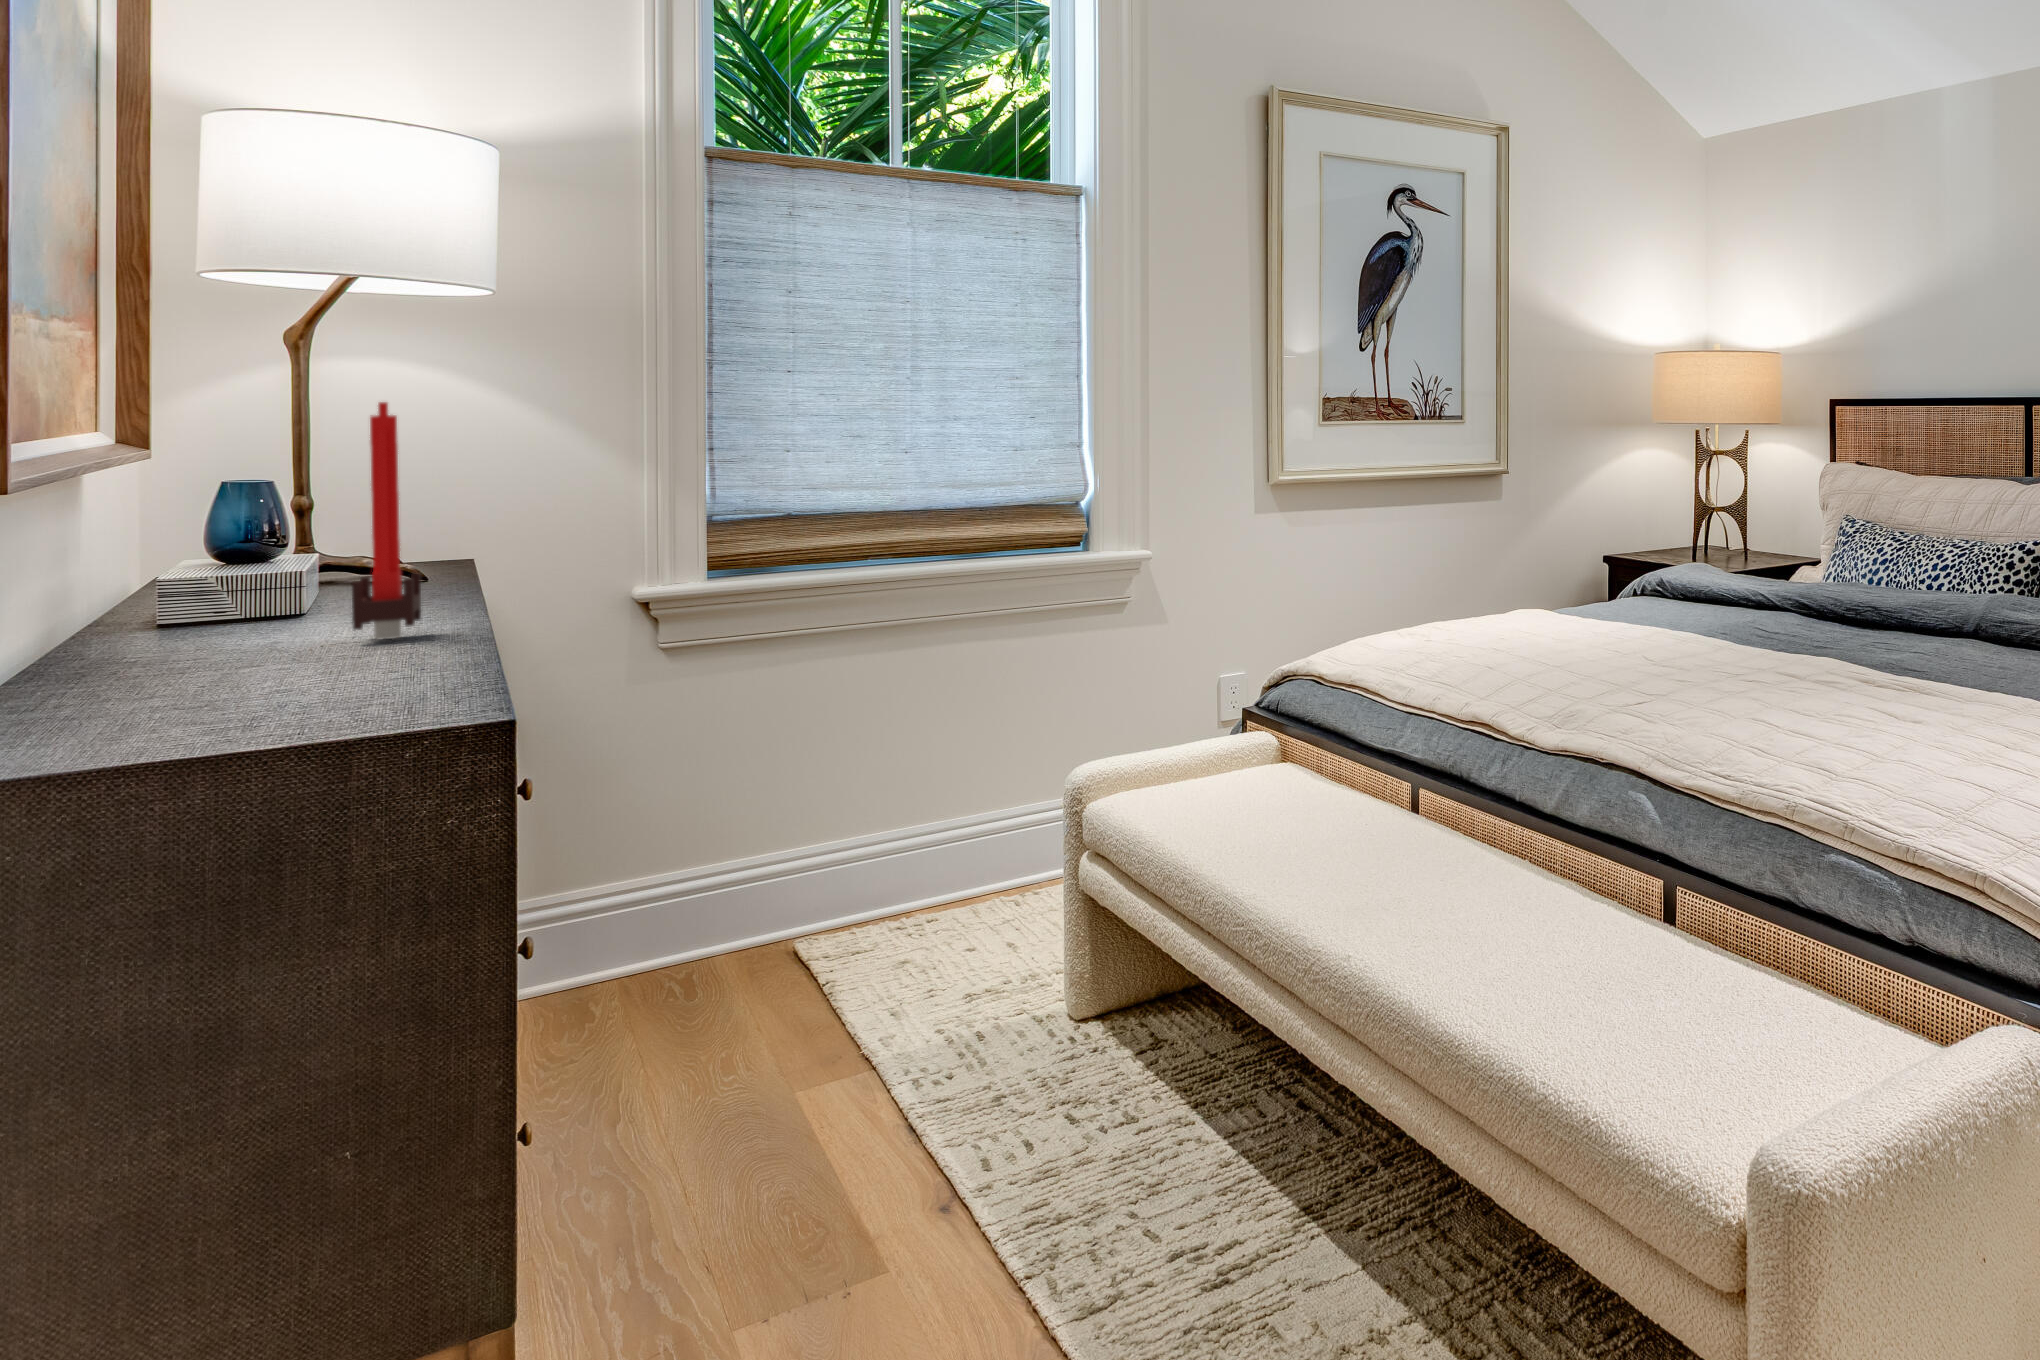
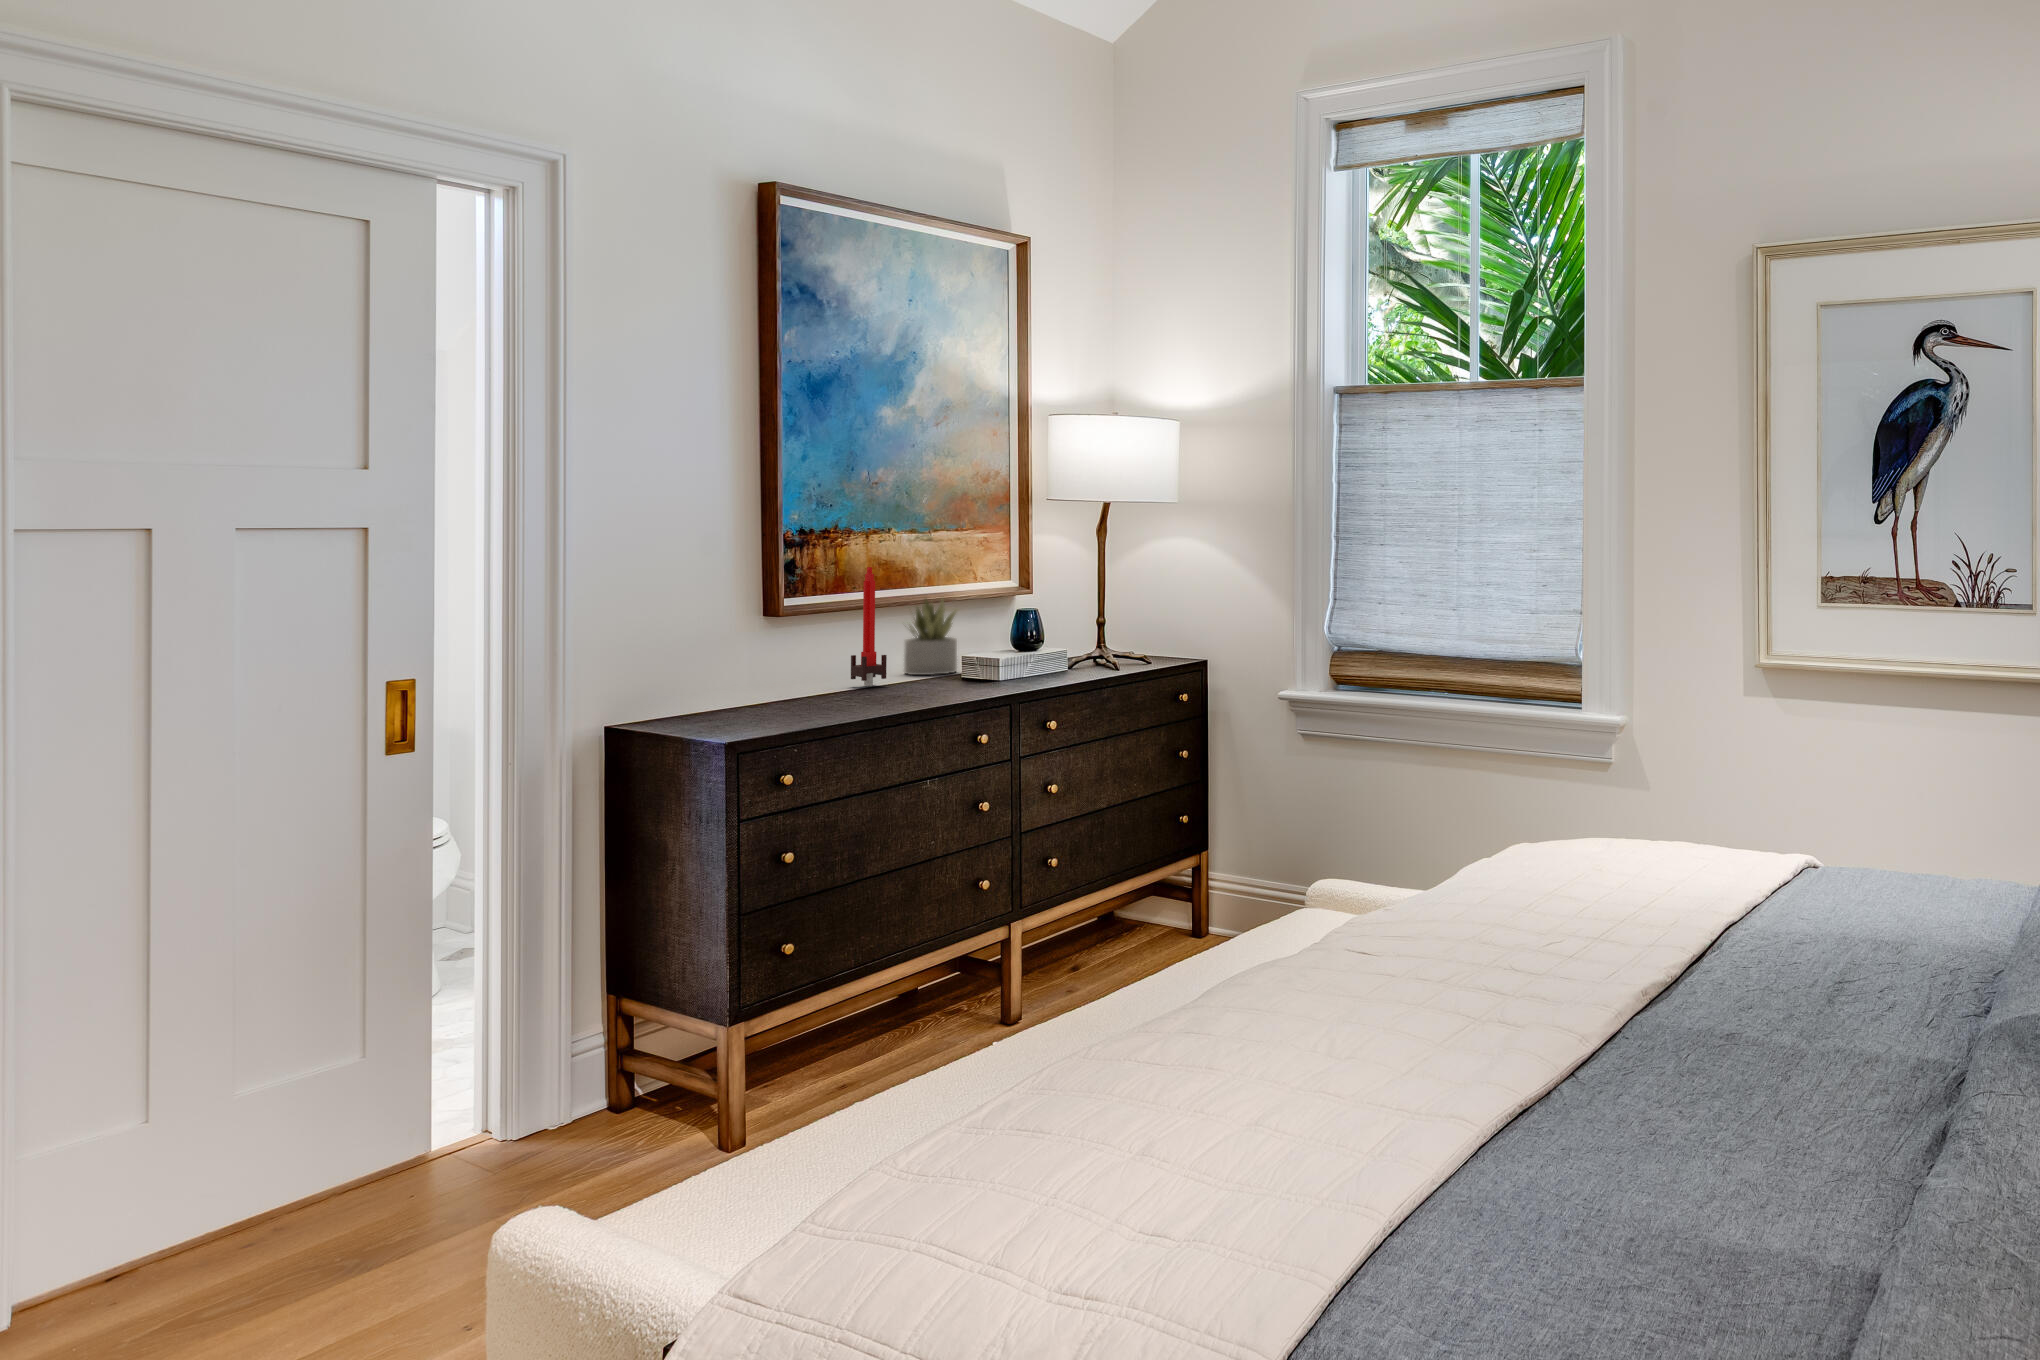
succulent plant: none [181,466,338,630] -> present [904,599,957,675]

